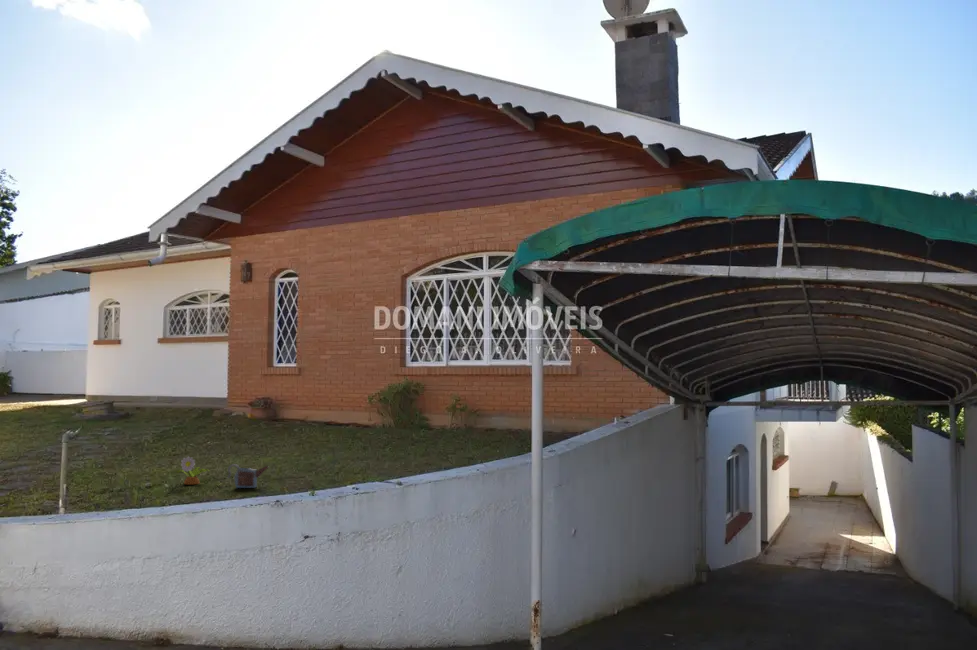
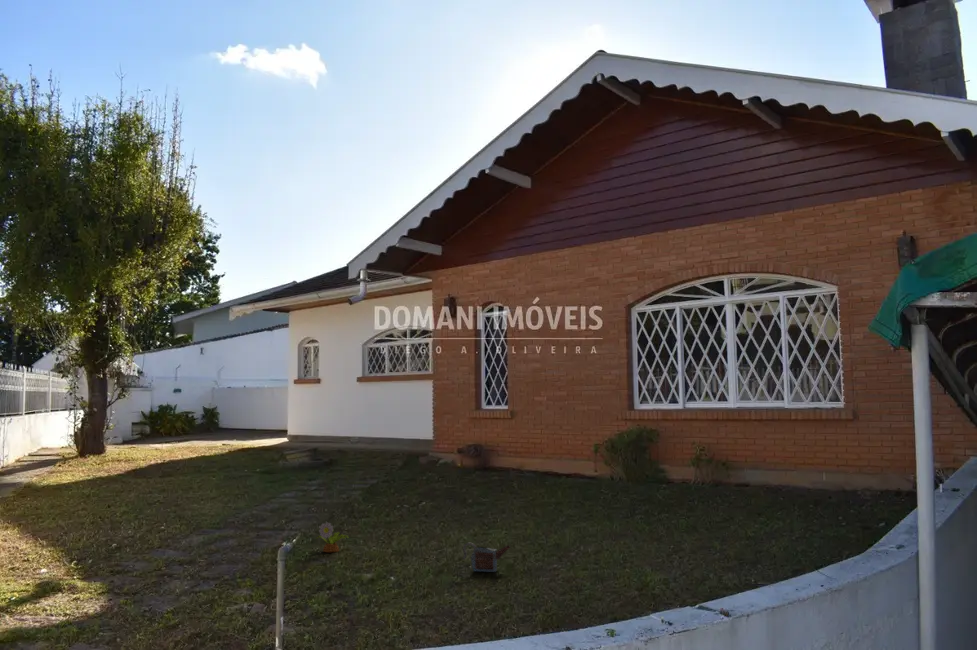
decorative plant: present [177,456,209,484] -> present [317,522,348,552]

